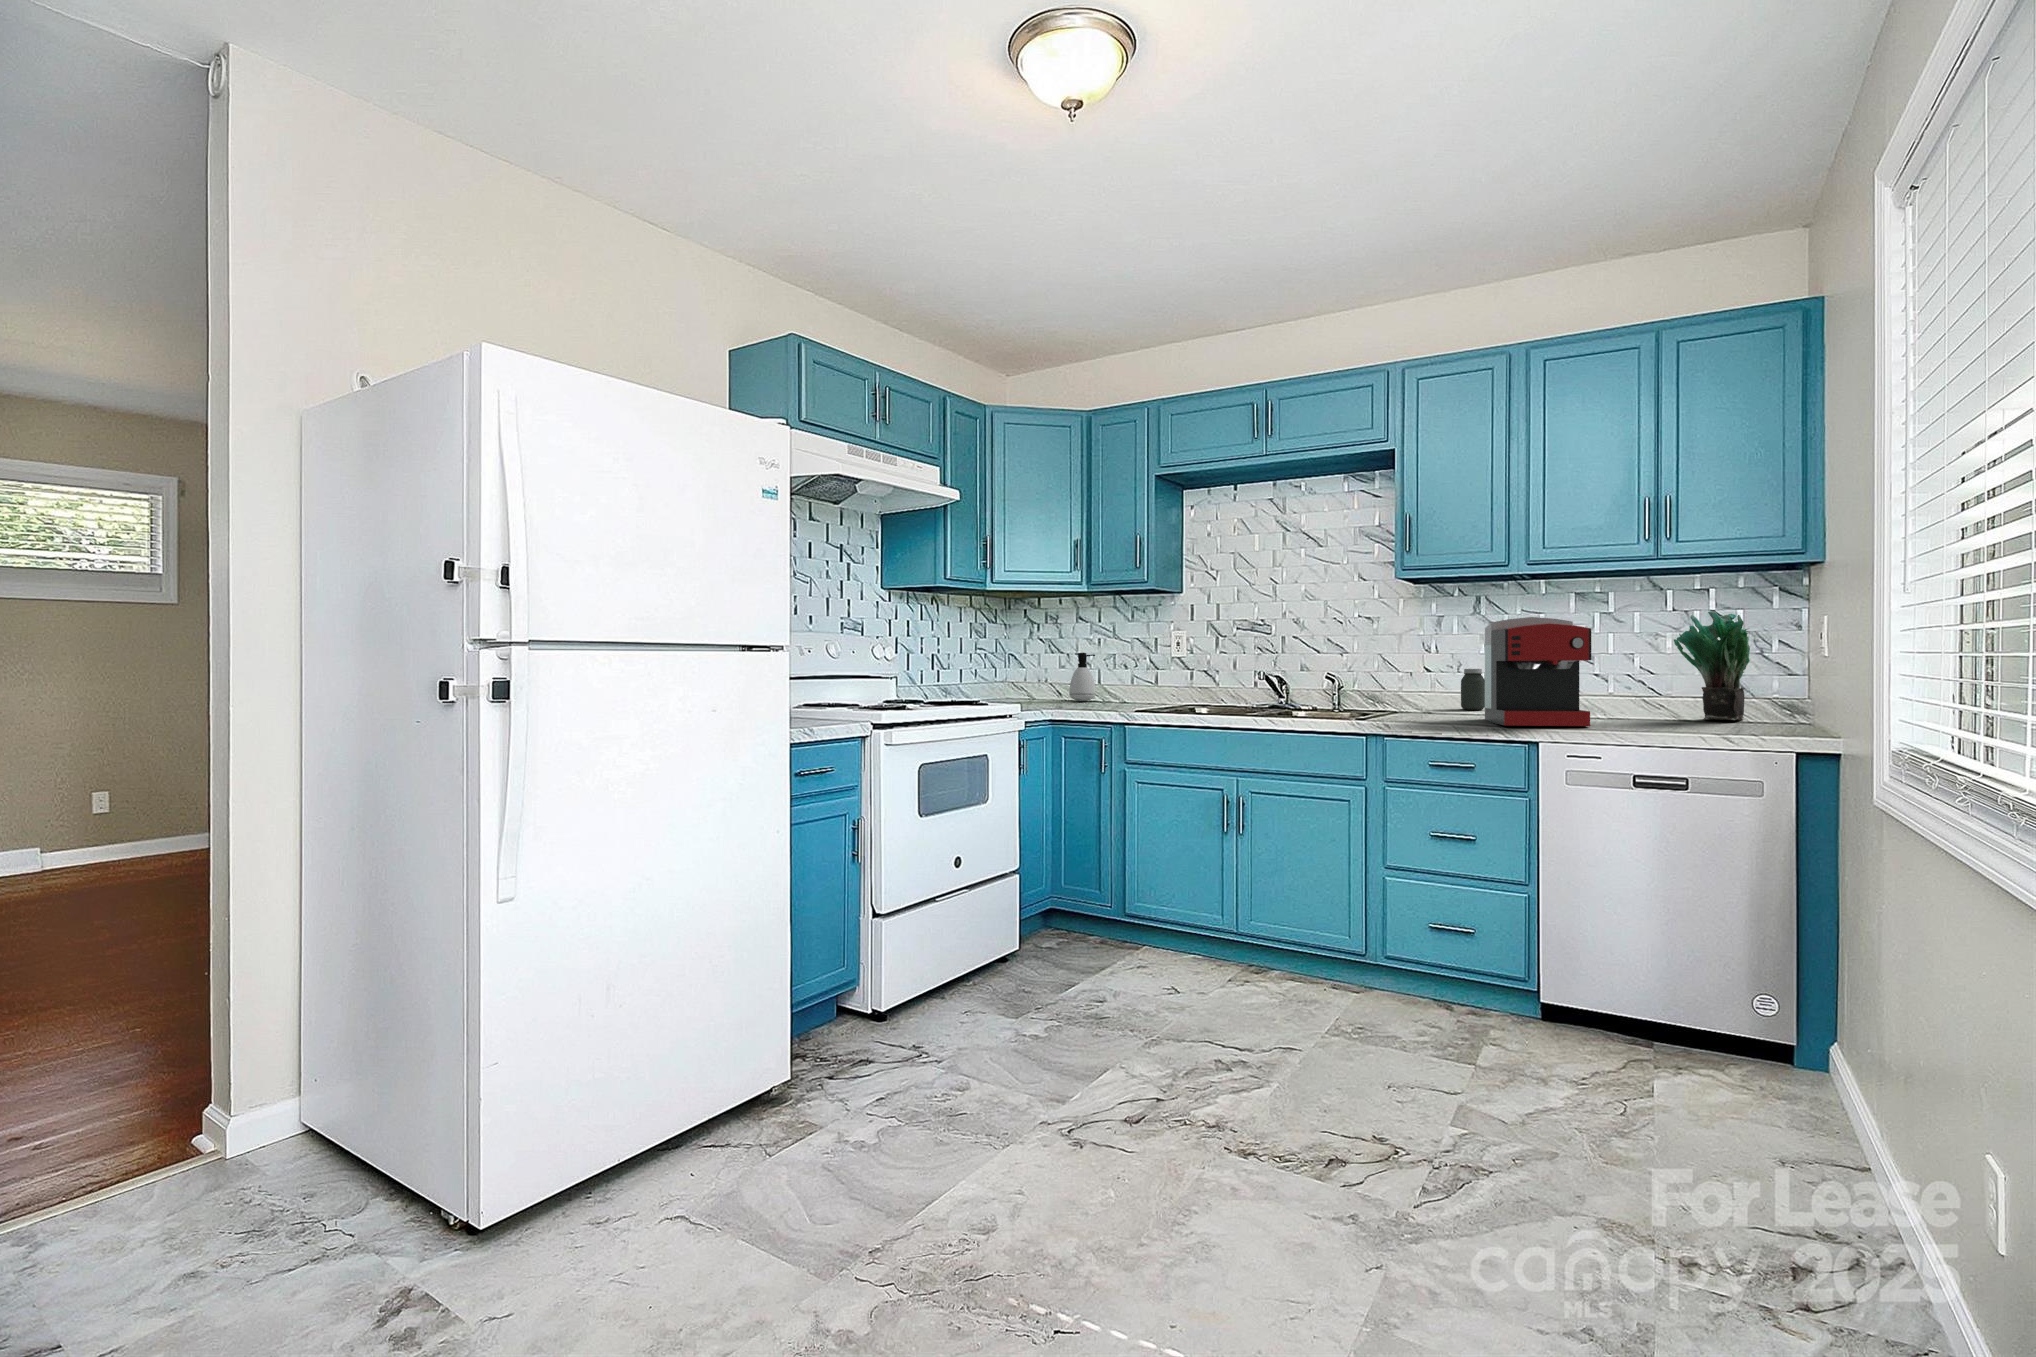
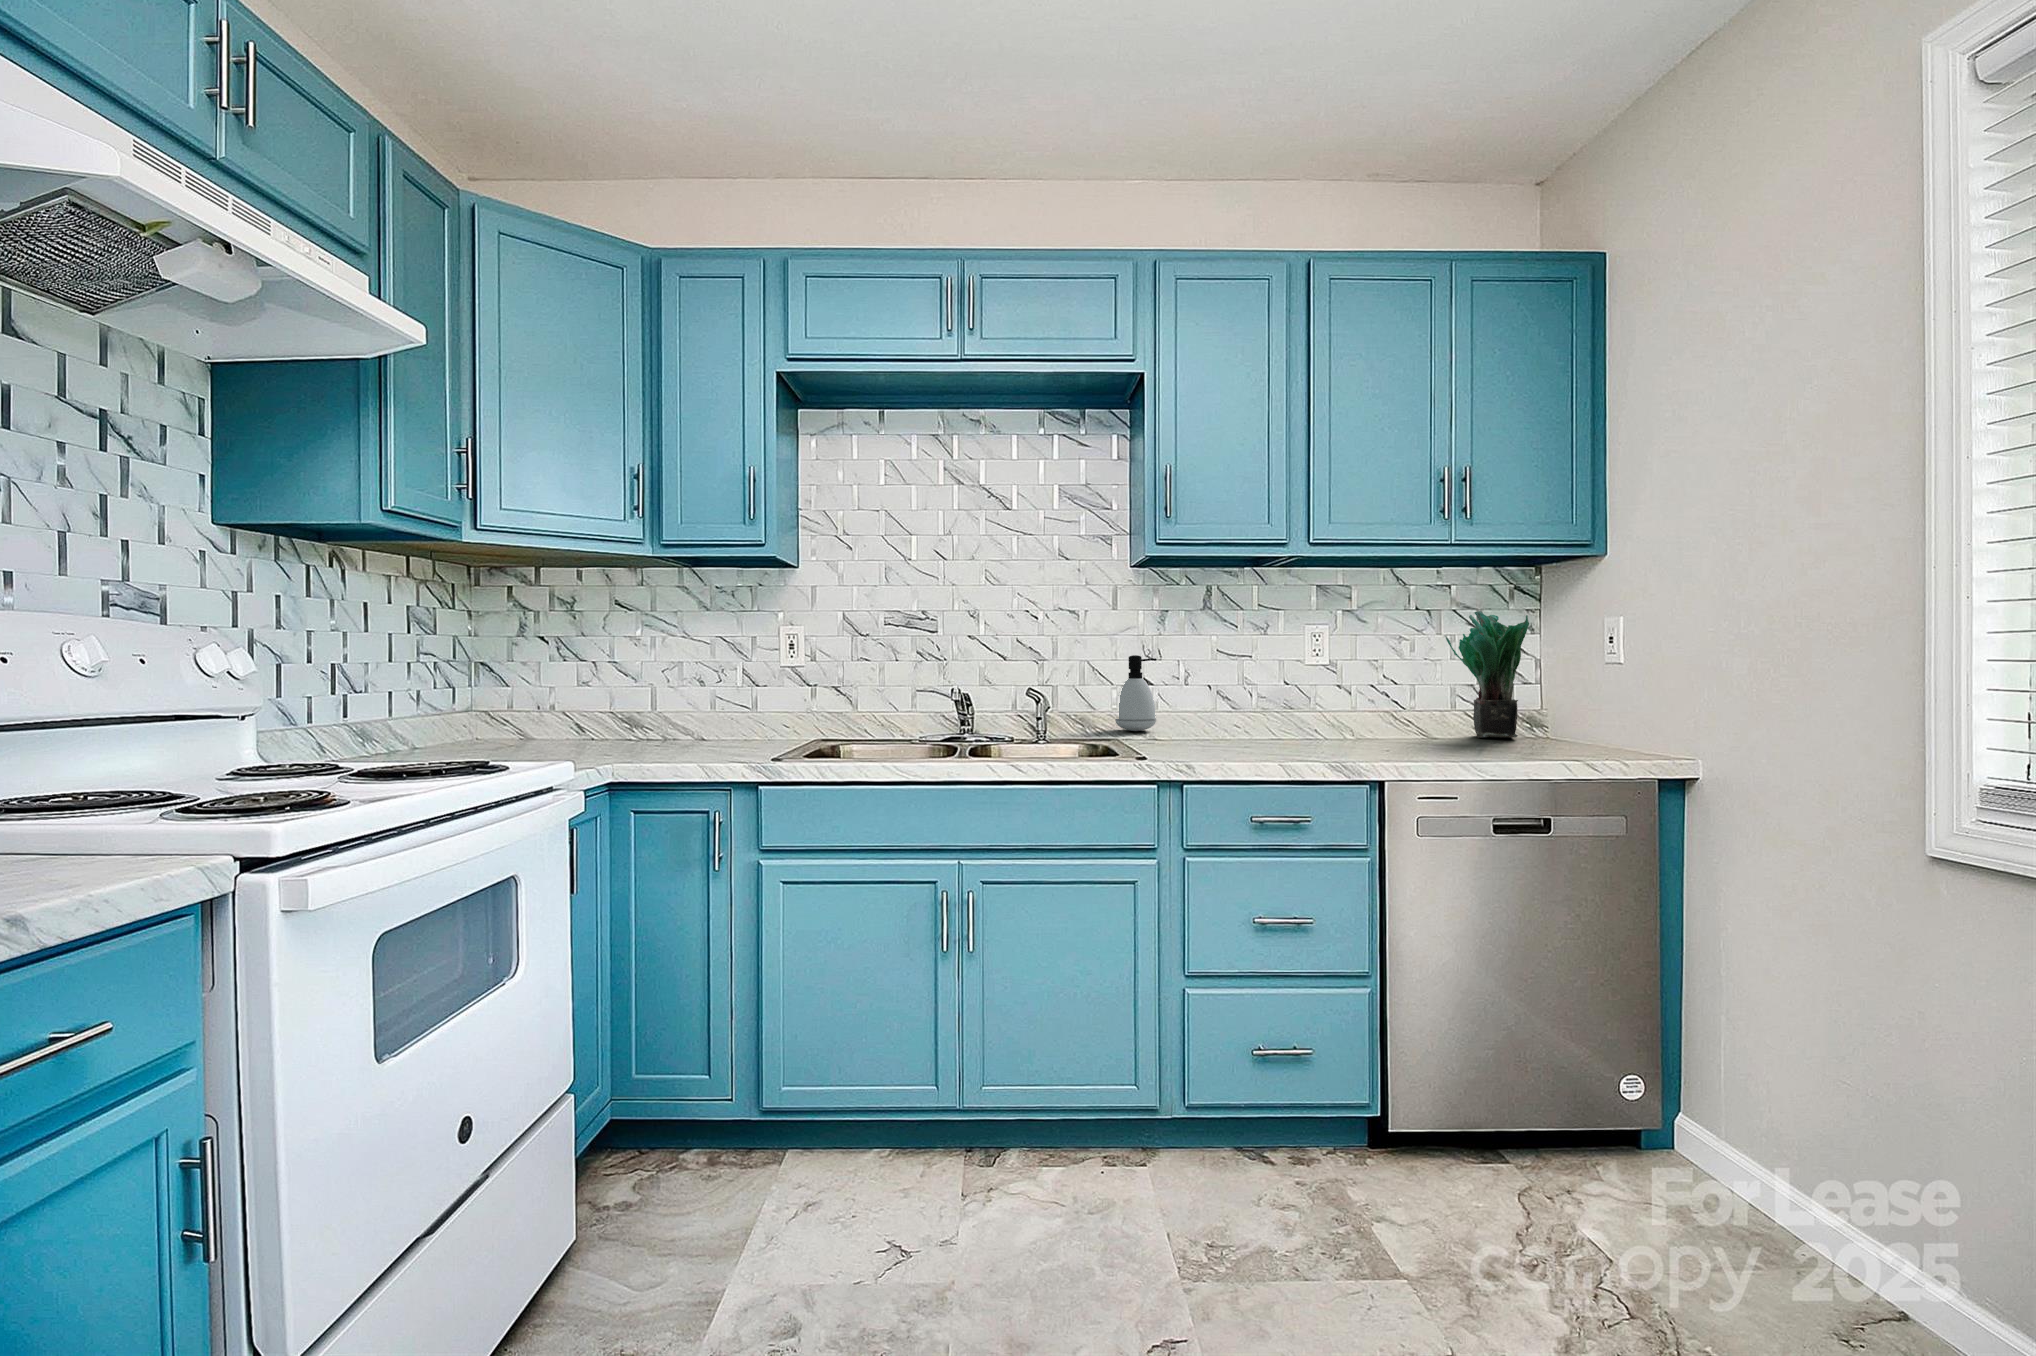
coffee maker: present [1485,617,1591,726] -> none [1267,613,1424,759]
soap dispenser: present [1069,653,1096,701] -> present [1115,655,1157,731]
jar: present [1461,669,1485,710] -> none [1194,680,1223,733]

